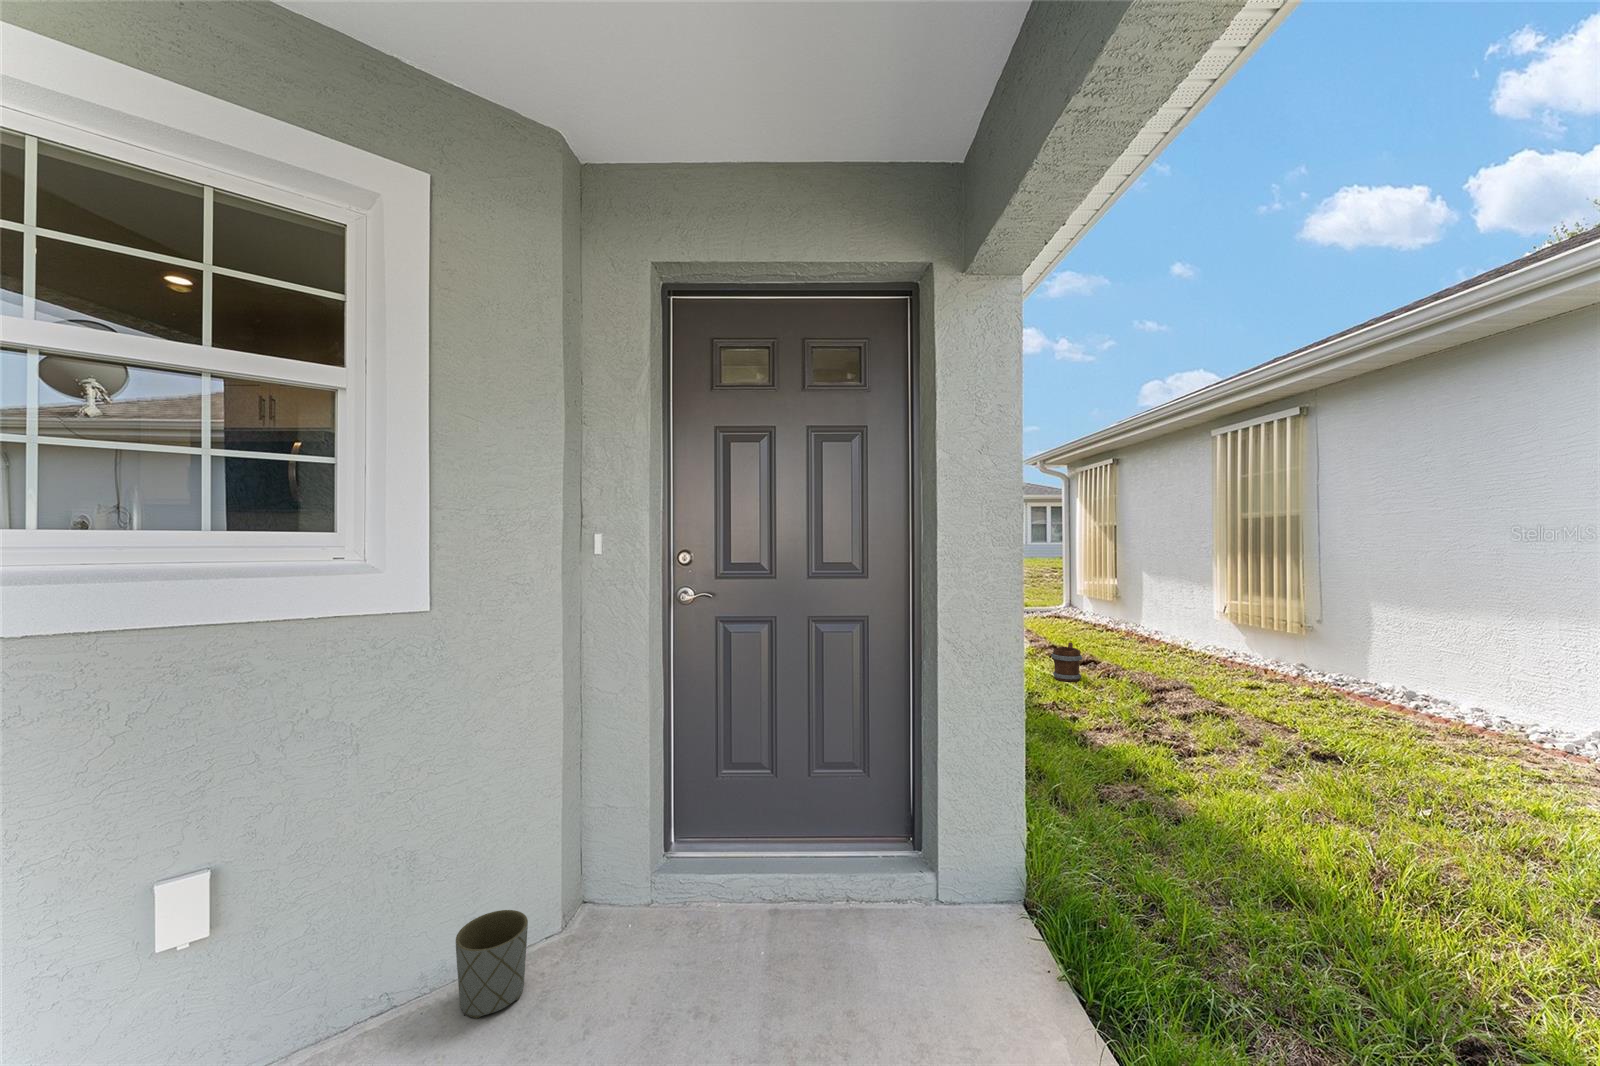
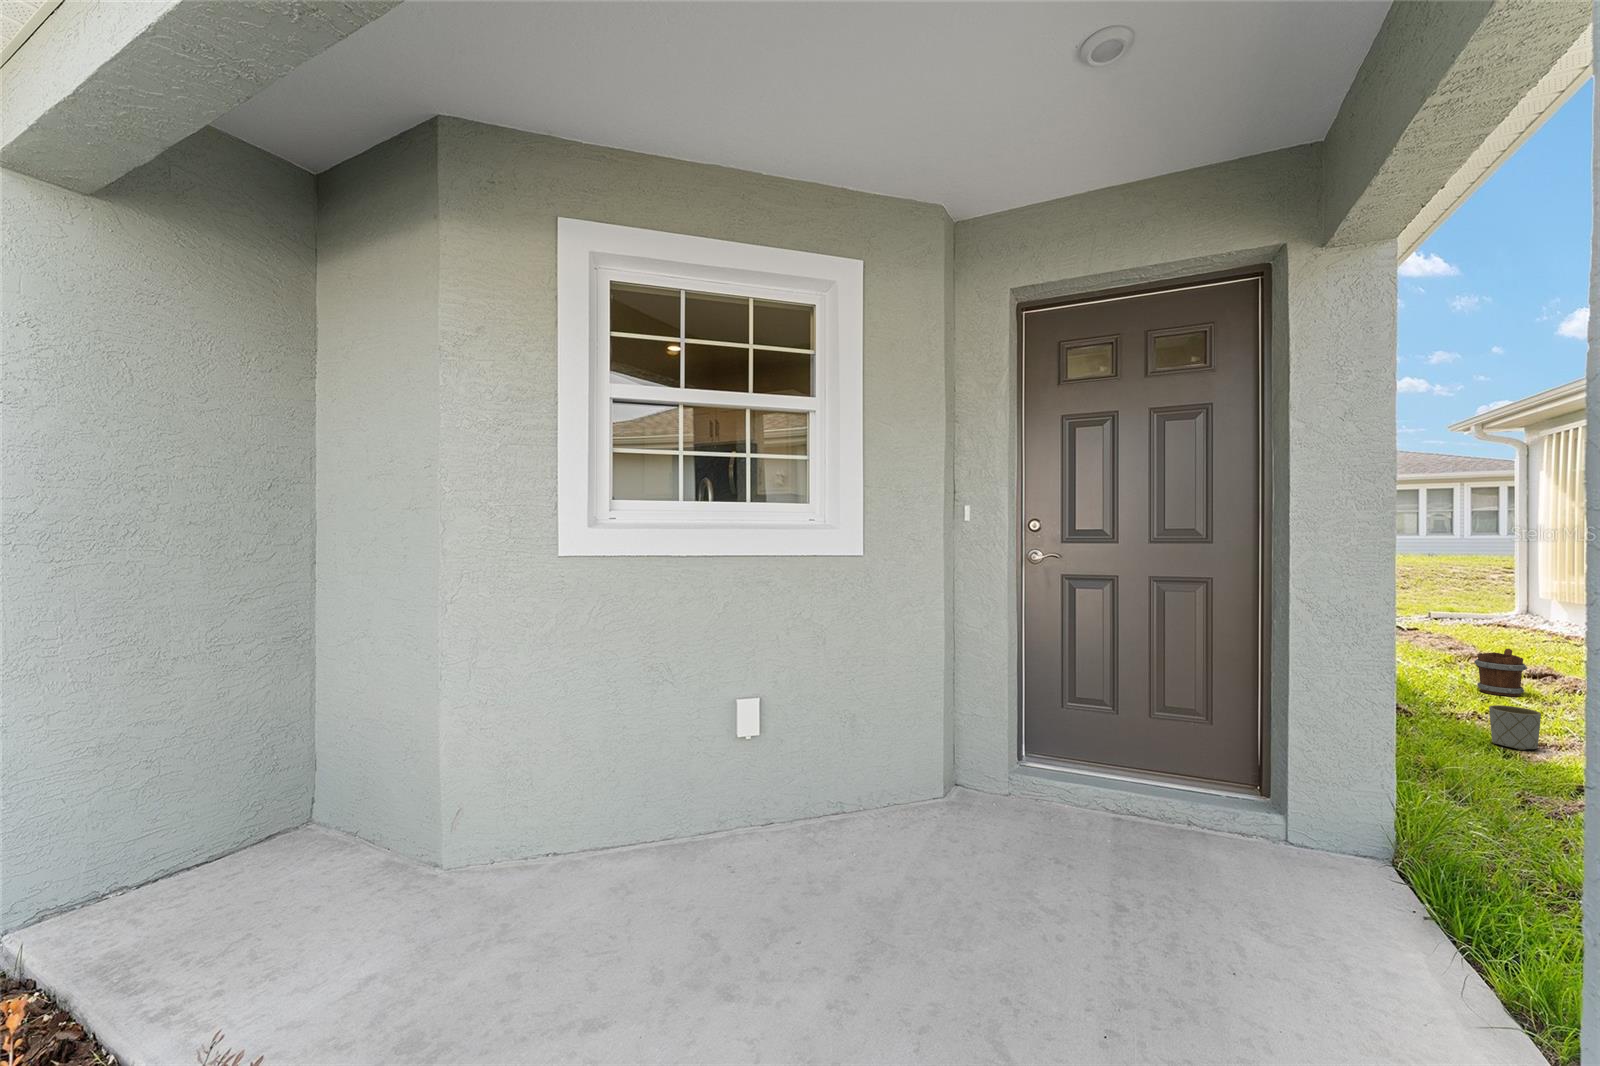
planter: present [456,910,528,1019] -> present [1489,705,1541,750]

